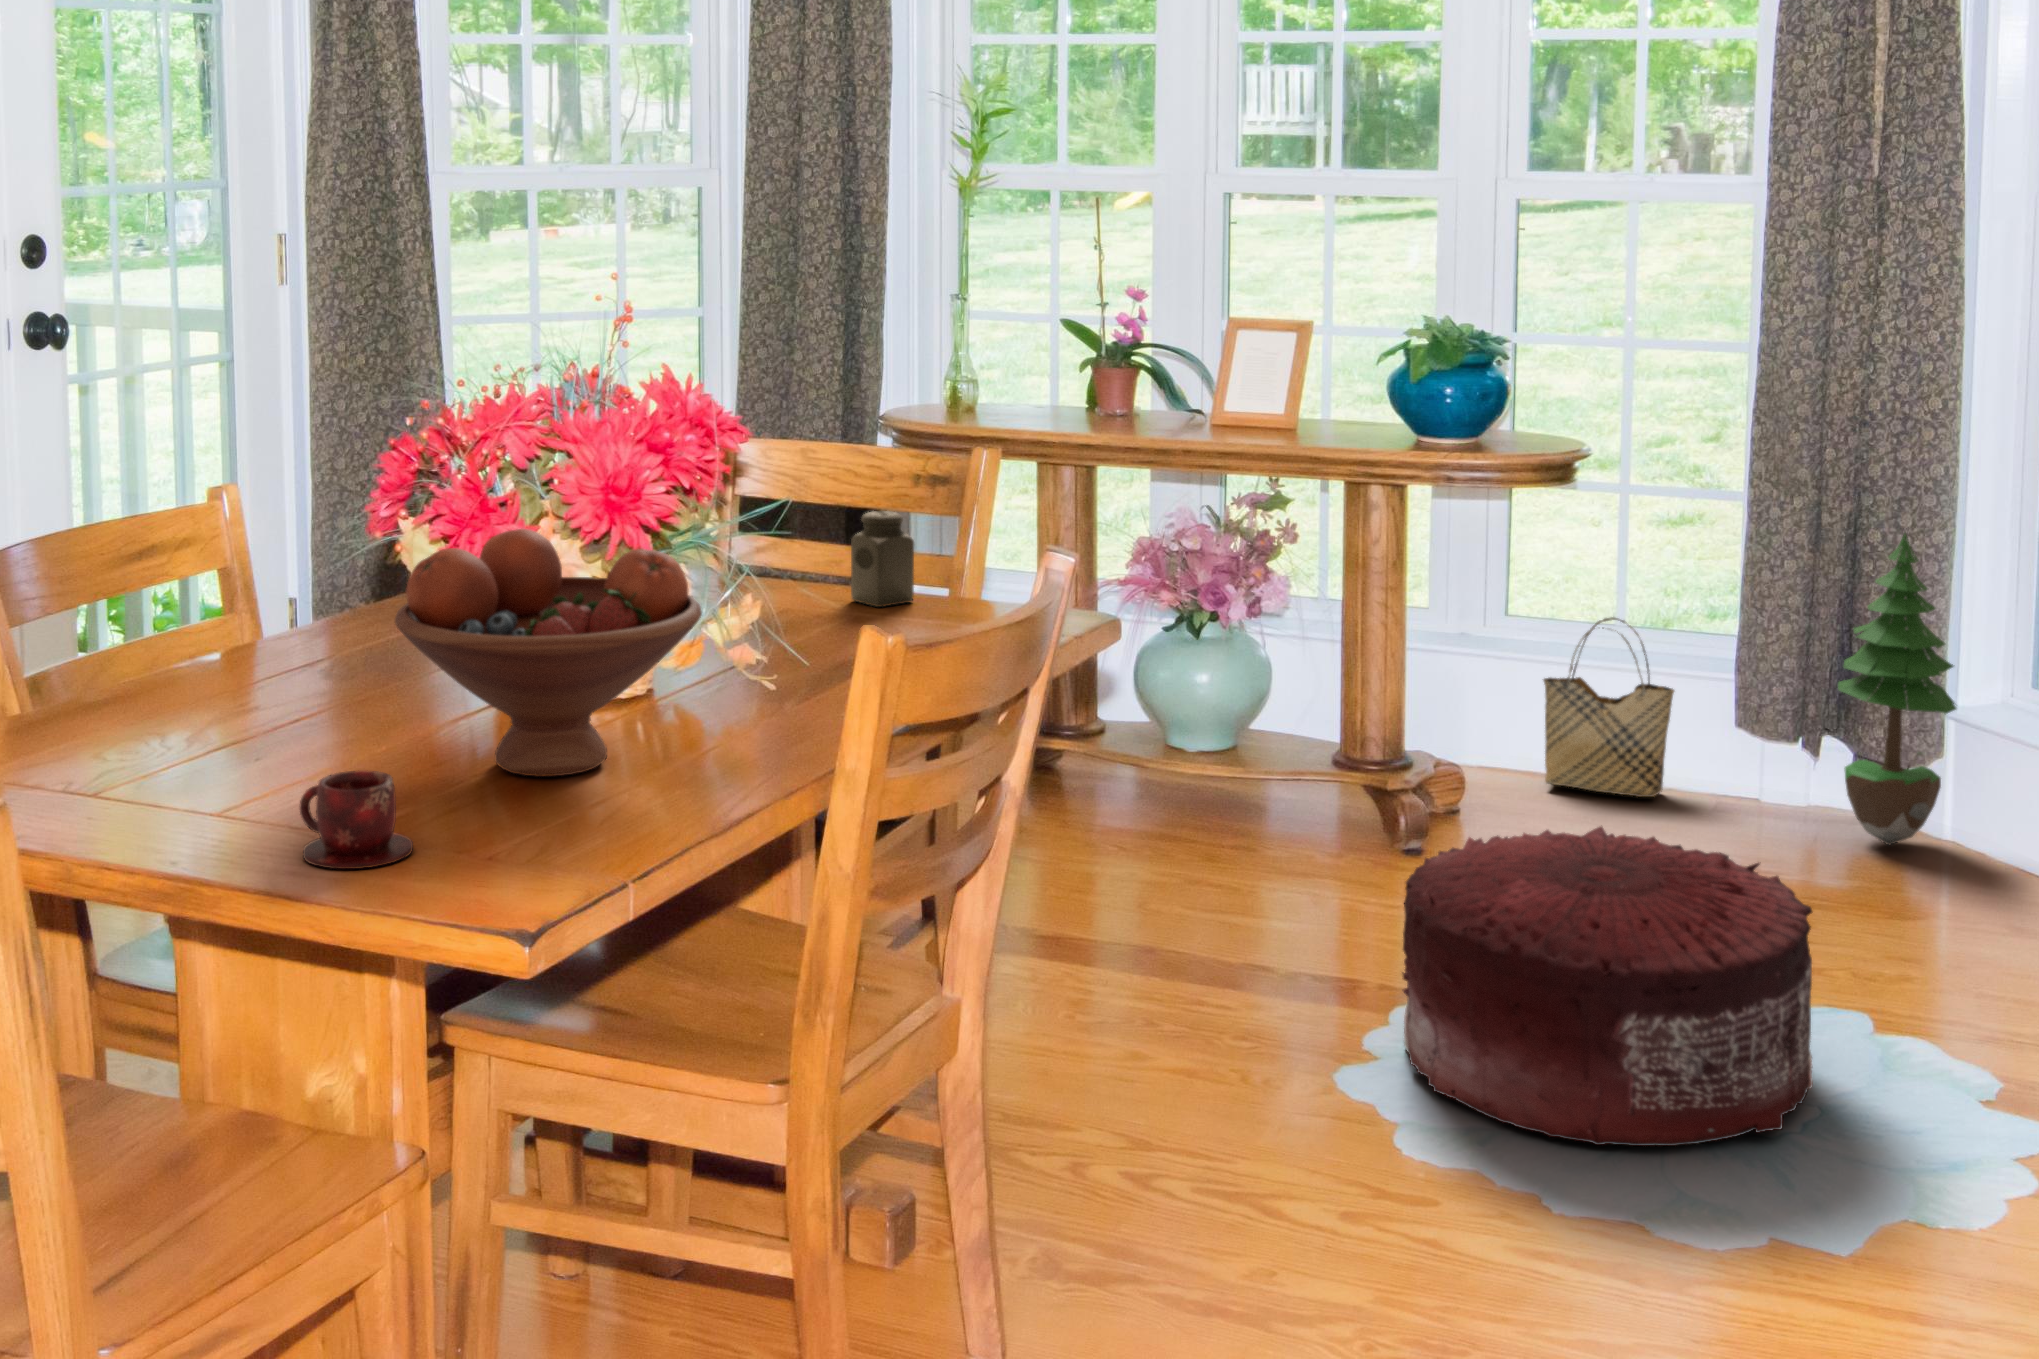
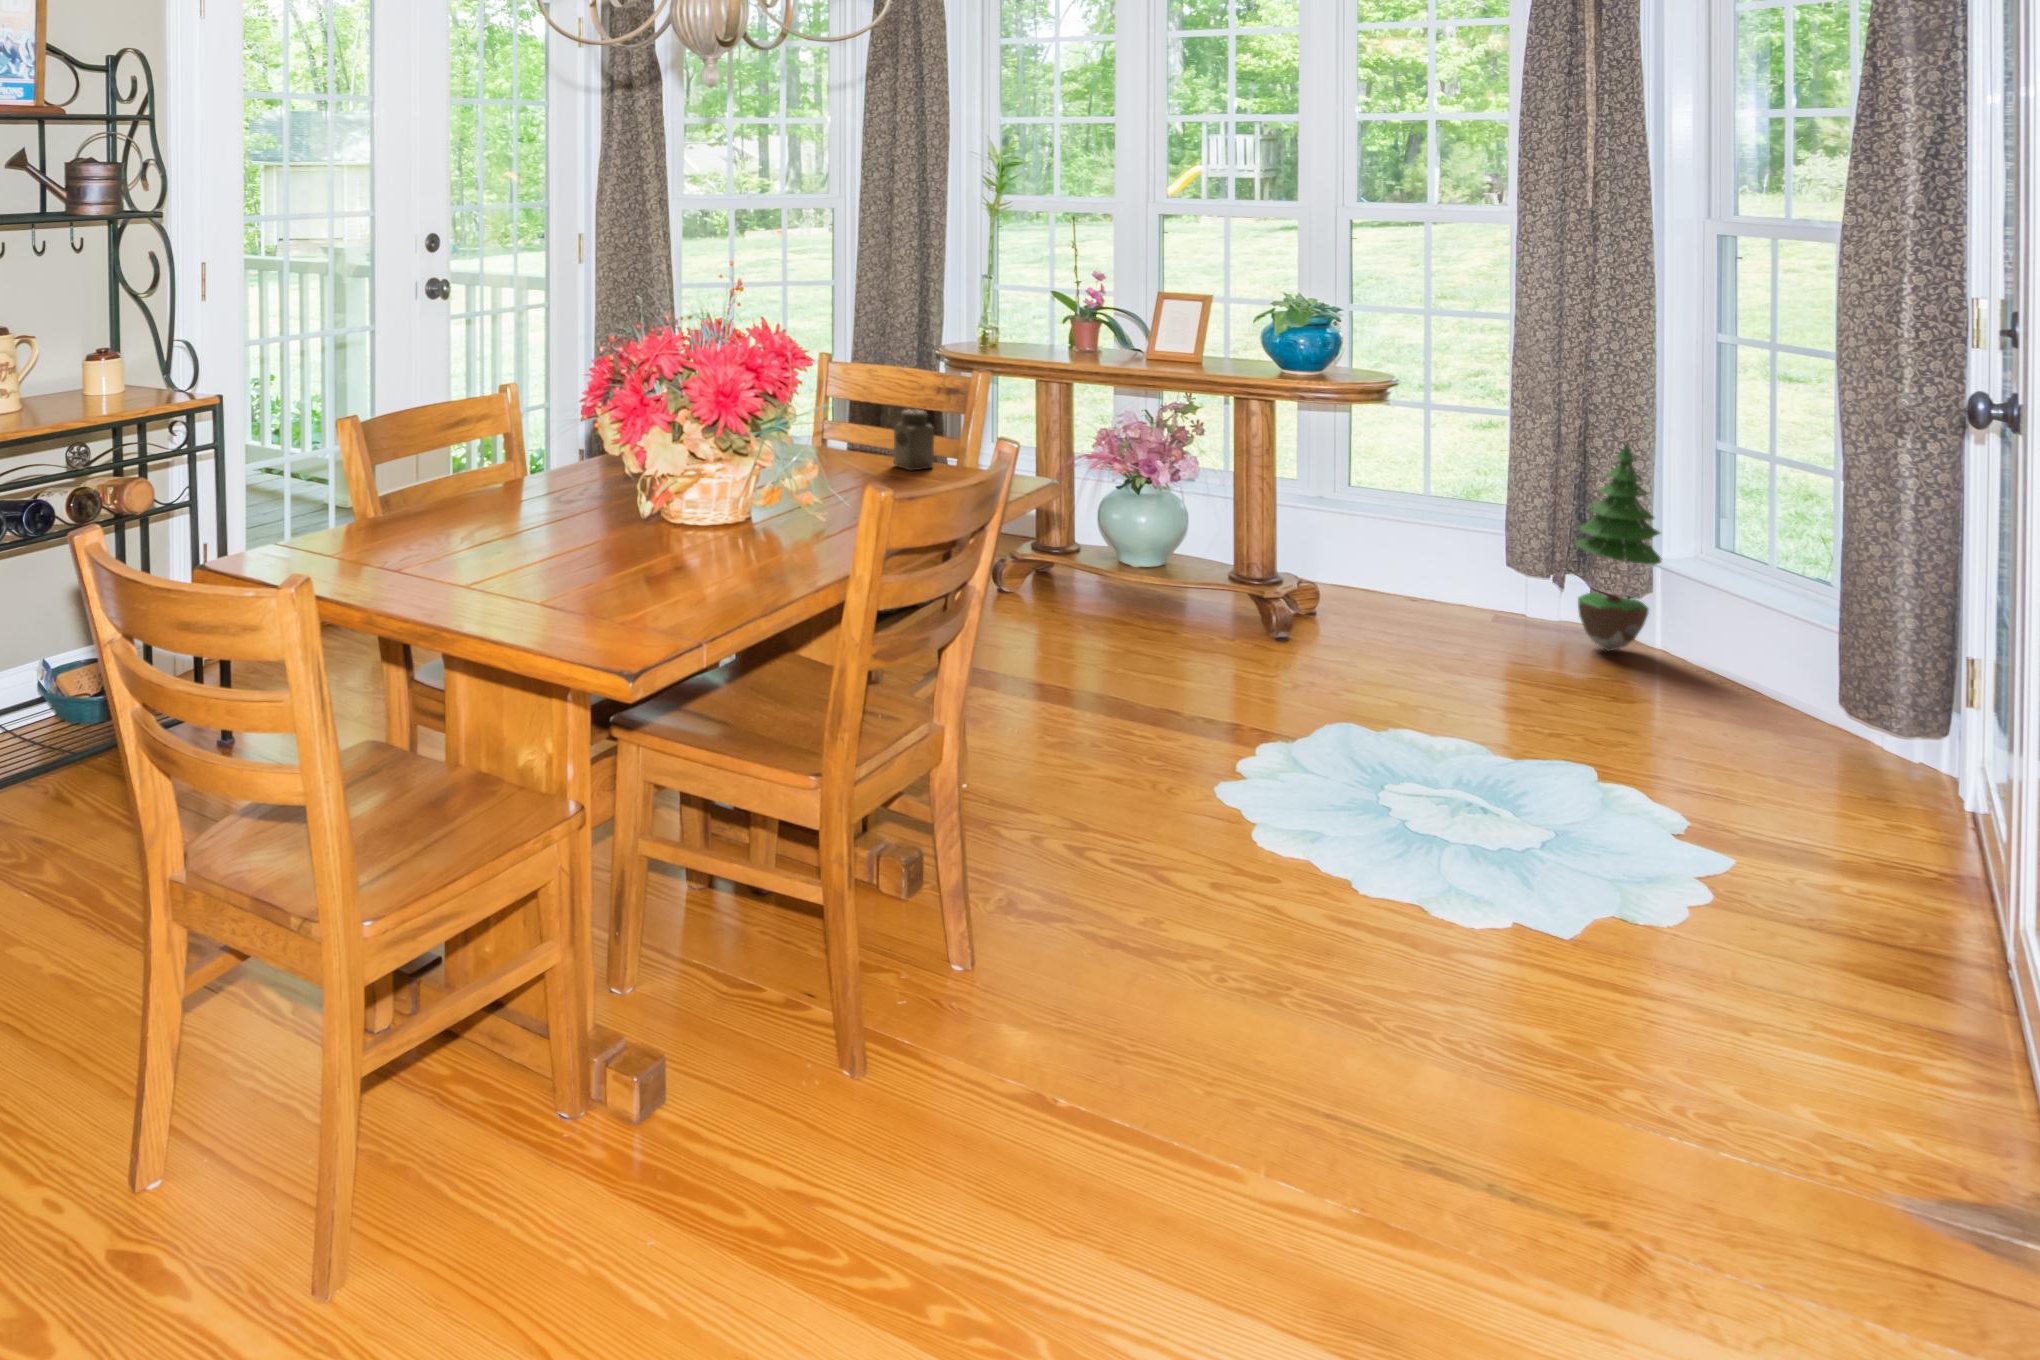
fruit bowl: present [395,529,702,777] -> none [579,415,774,574]
woven basket: present [1544,618,1674,797] -> none [1365,491,1458,610]
teacup: present [299,770,413,869] -> none [505,567,575,630]
pouf: present [1402,826,1813,1146] -> none [1256,631,1552,852]

